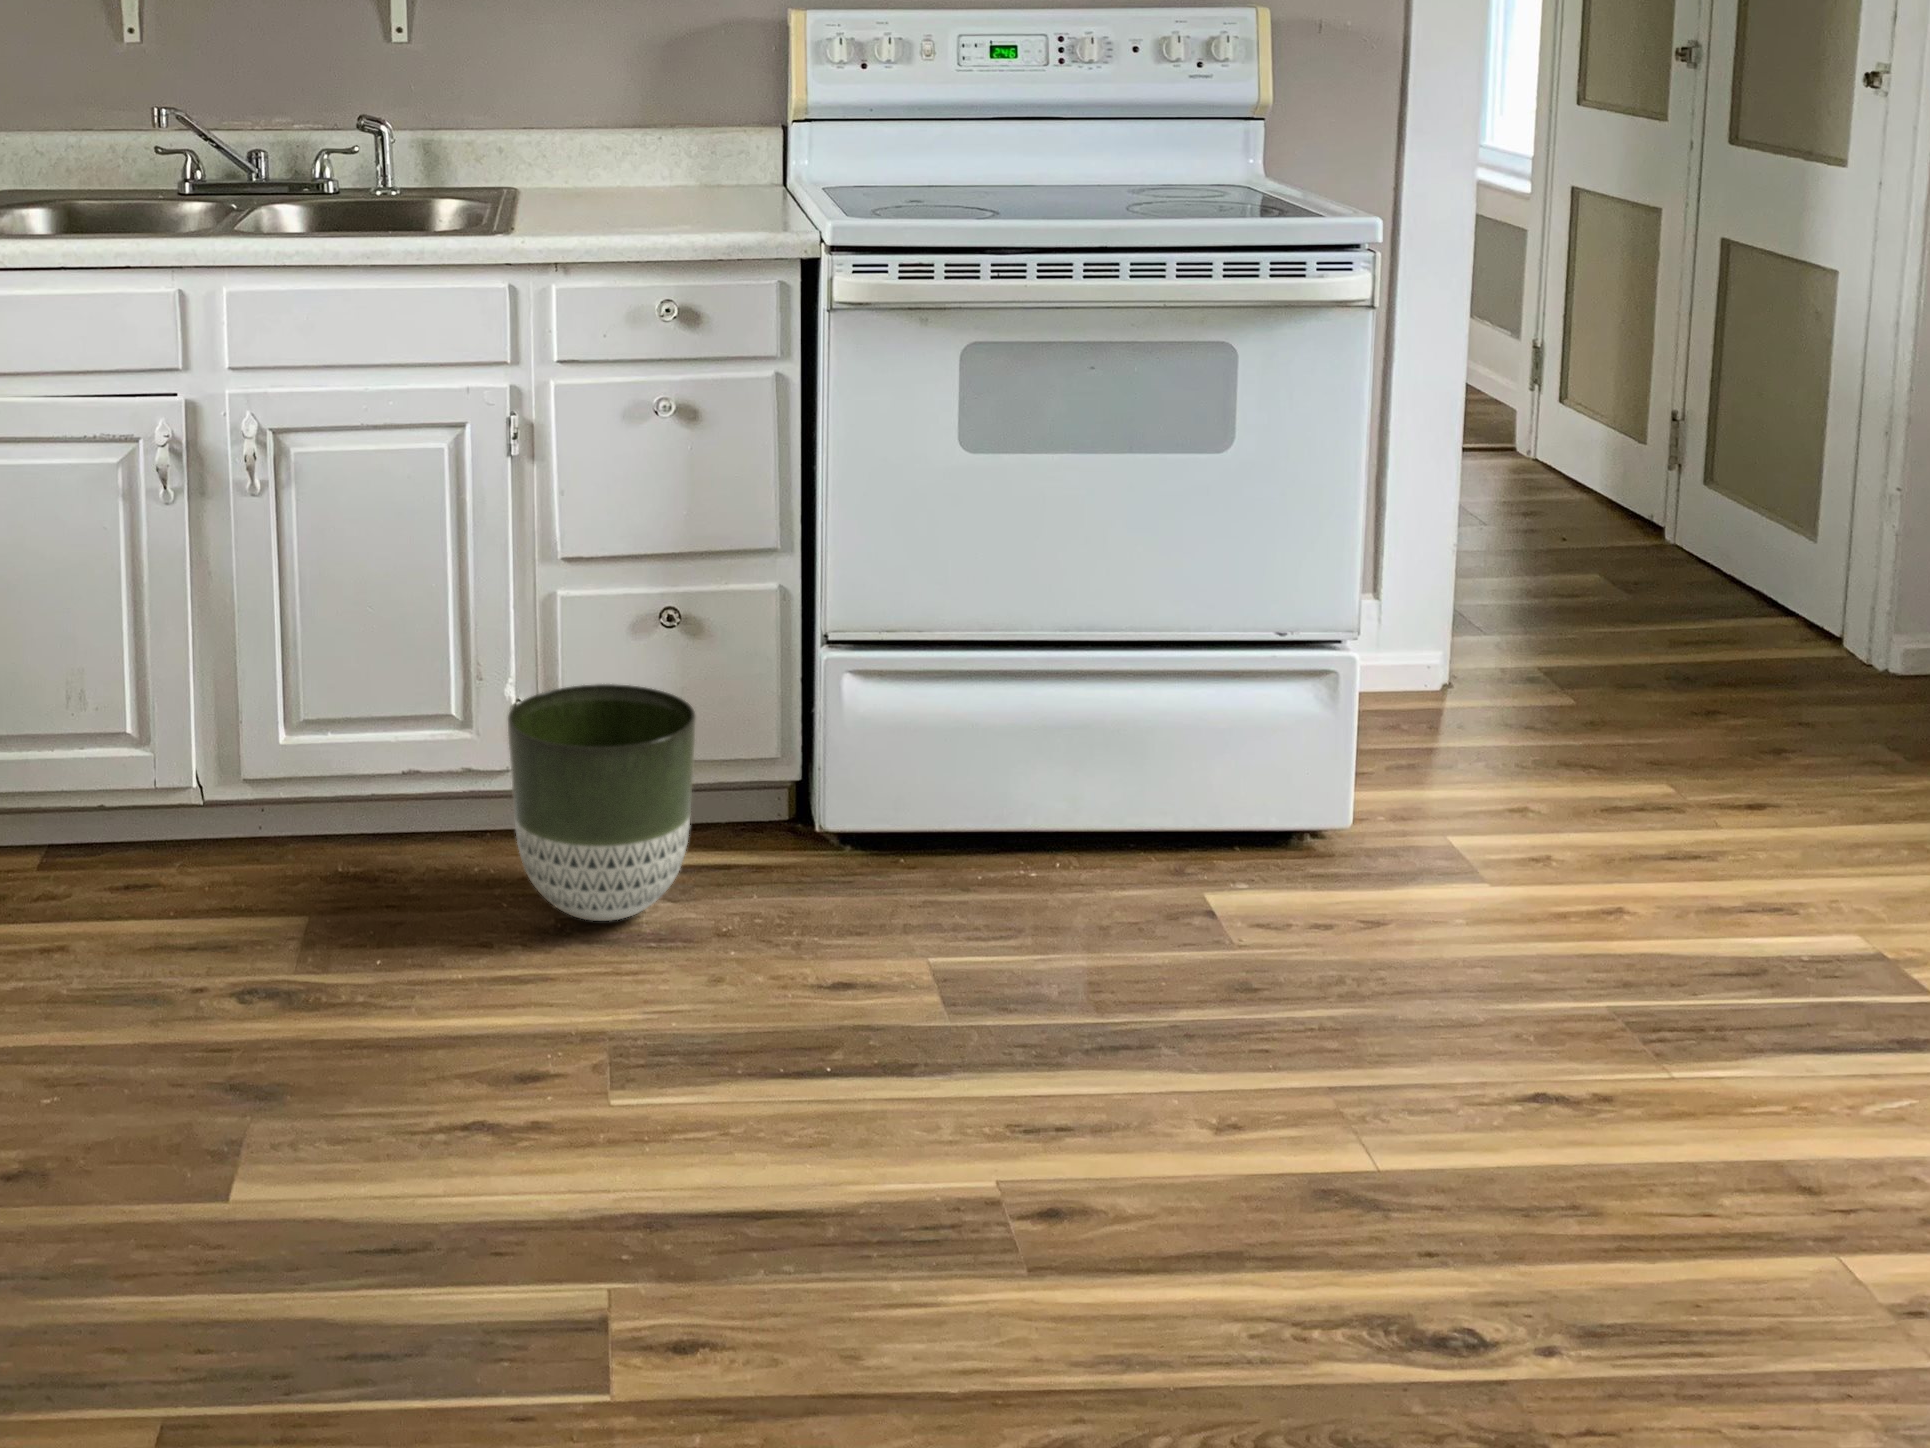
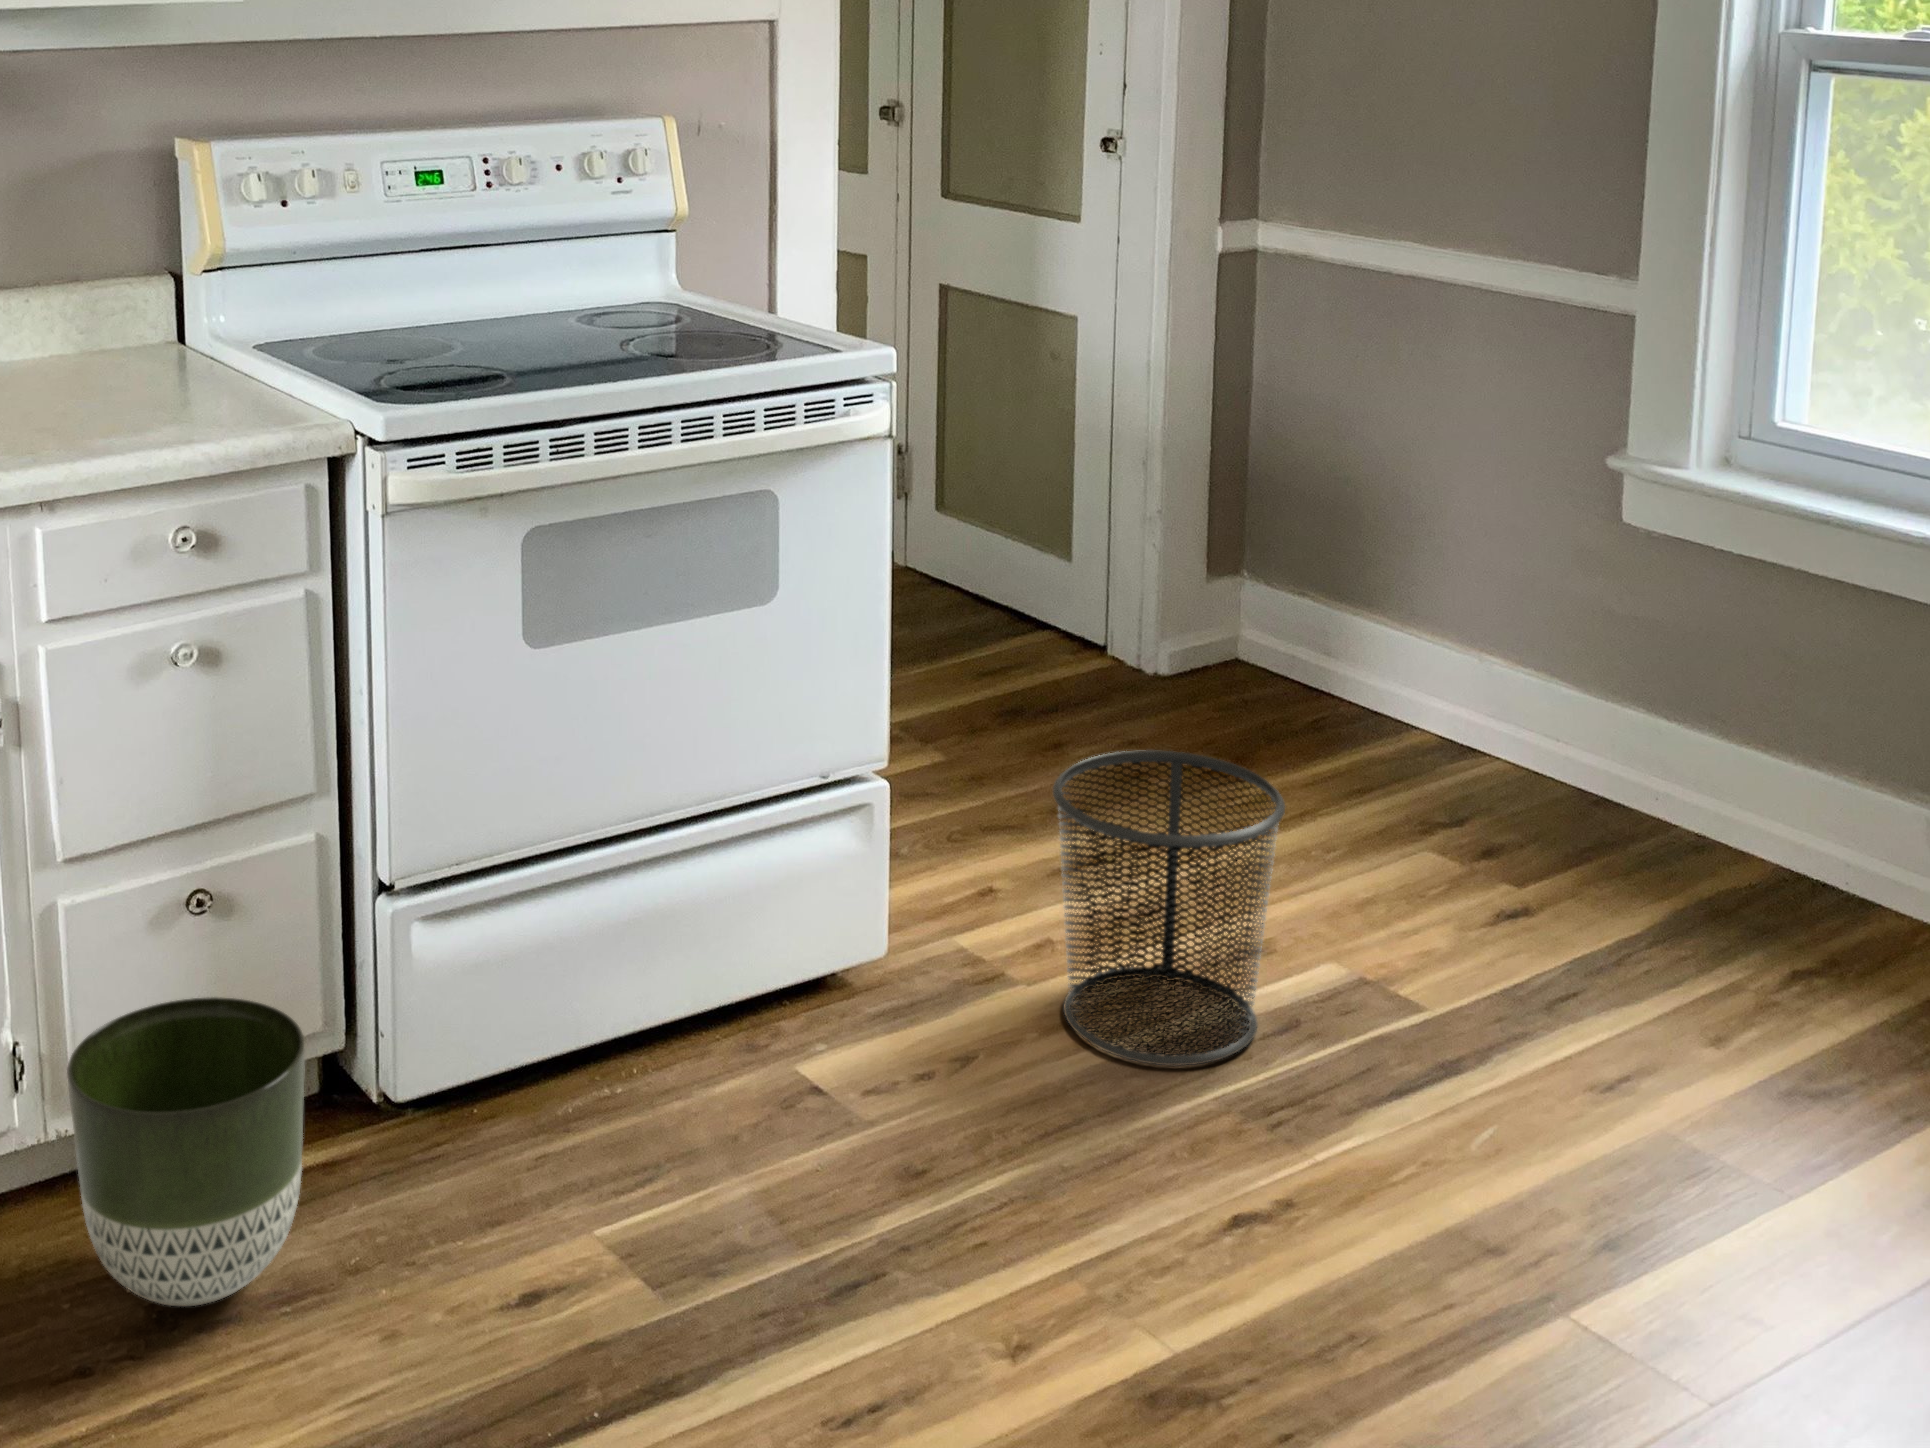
waste bin: none [1494,661,1755,985] -> present [1053,750,1285,1065]

